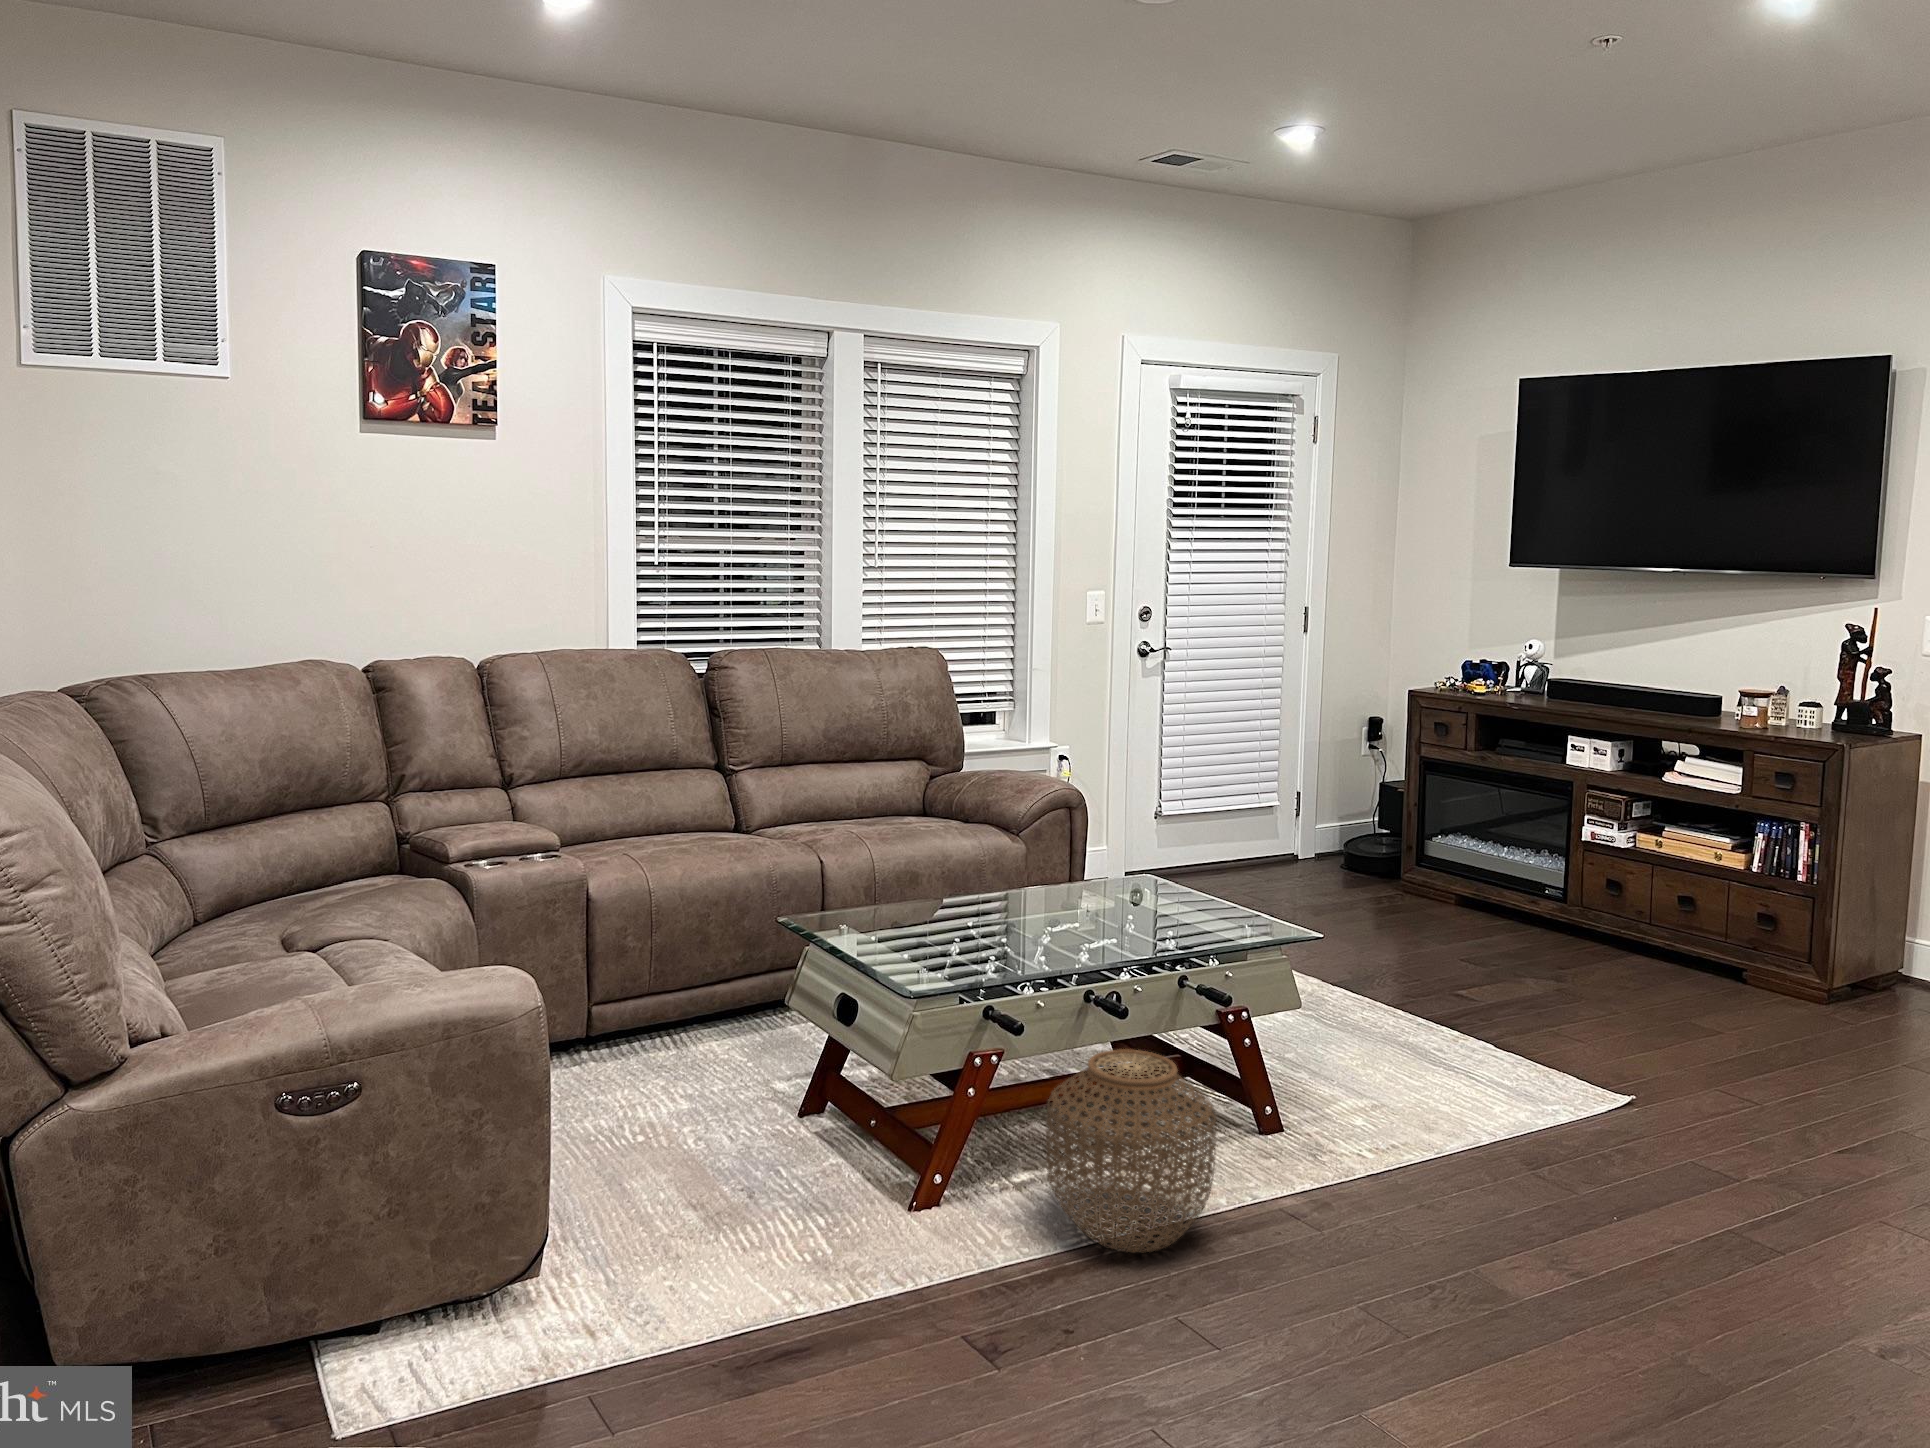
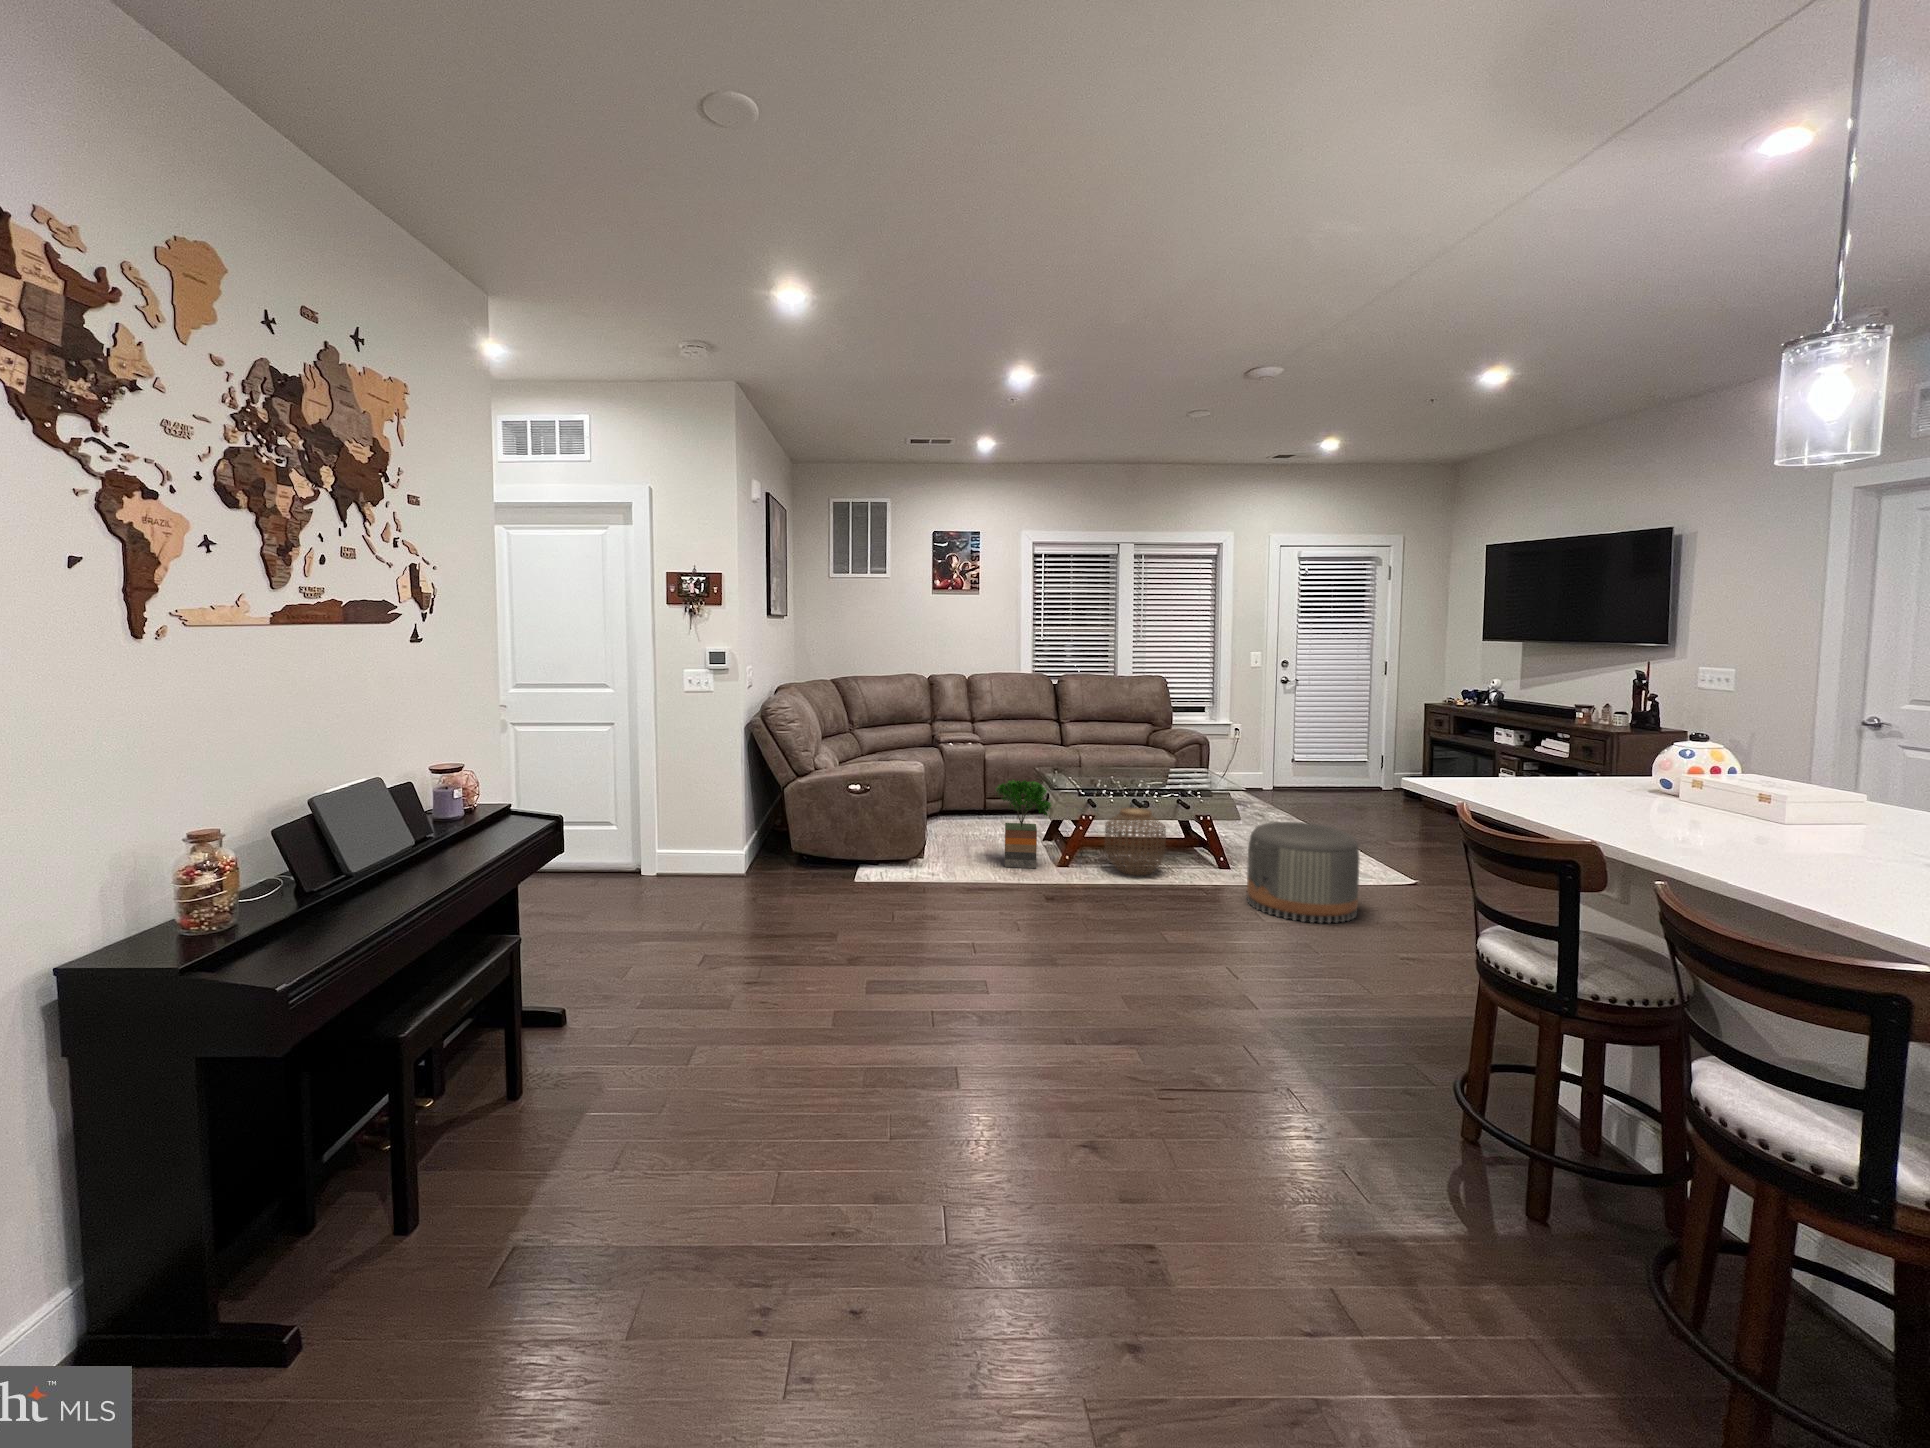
potted tree: none [728,1006,923,1303] -> present [996,779,1051,868]
pouf: none [1470,1060,1777,1372] -> present [1247,822,1360,923]

